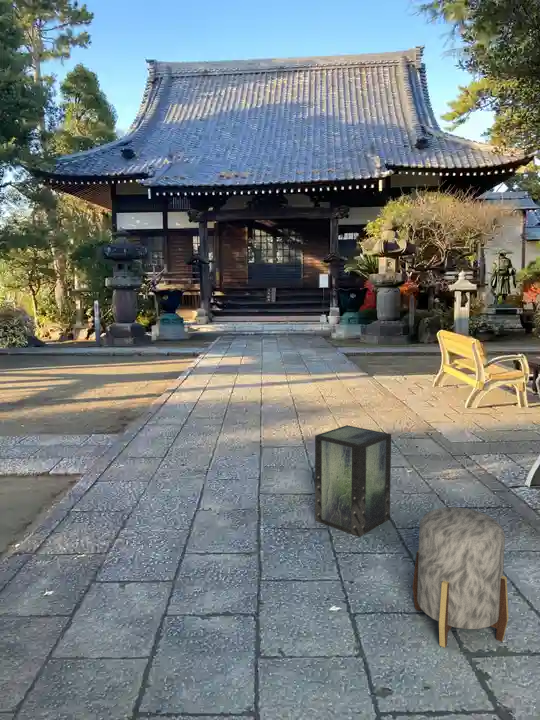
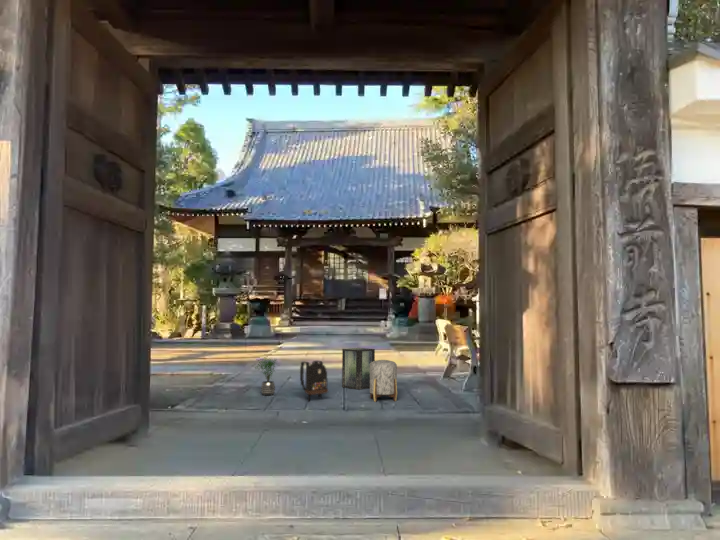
potted plant: none [89,483,163,587] -> present [258,359,276,396]
backpack: none [213,512,299,648] -> present [300,361,328,401]

